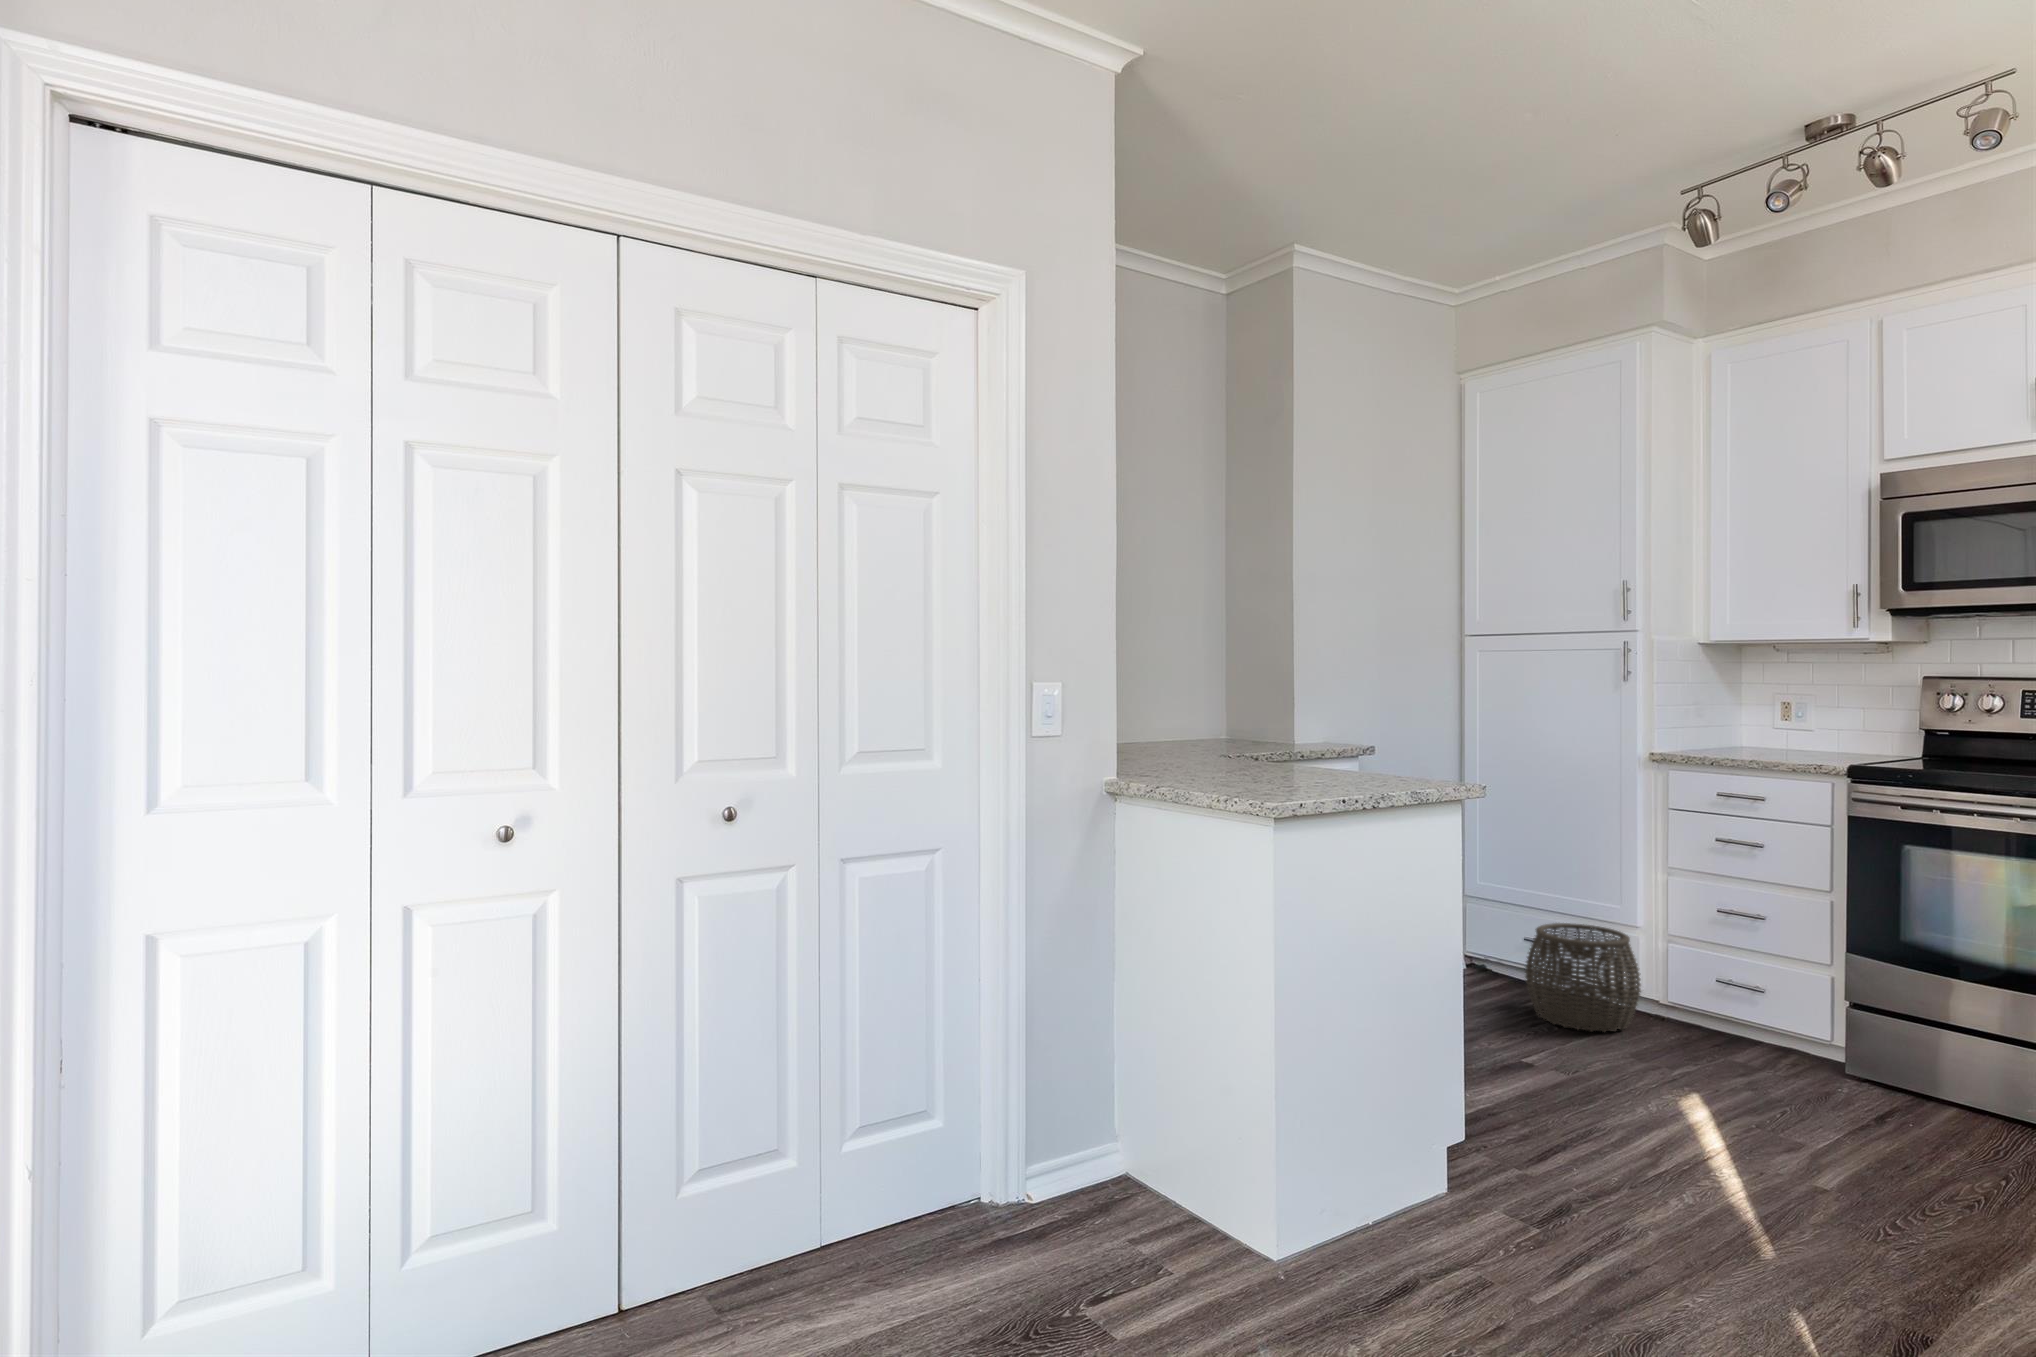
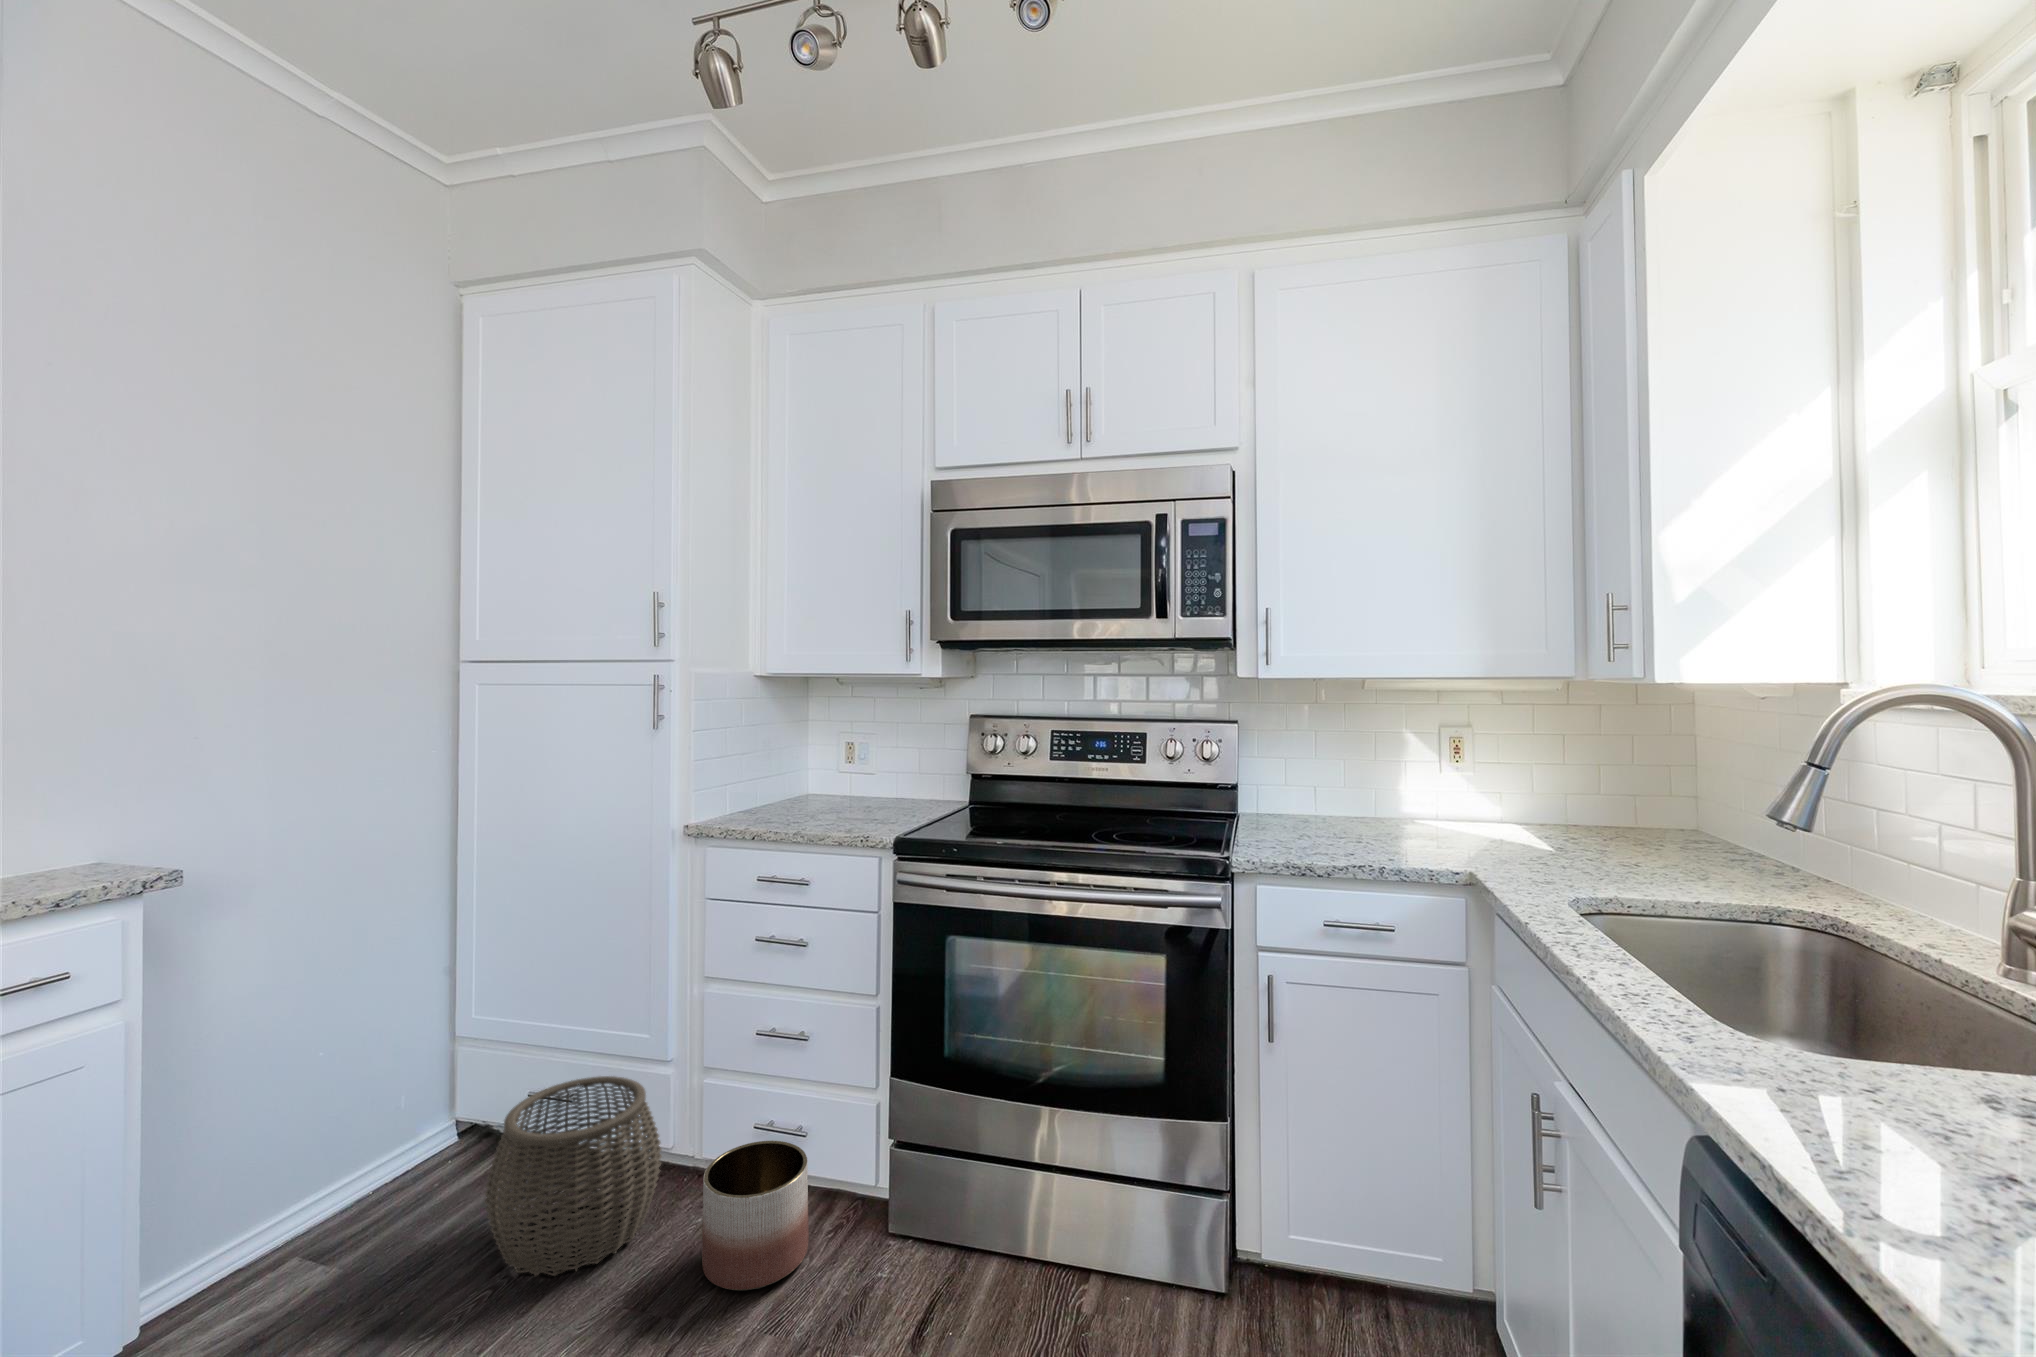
planter: none [1685,982,1770,1067] -> present [702,1141,808,1291]

